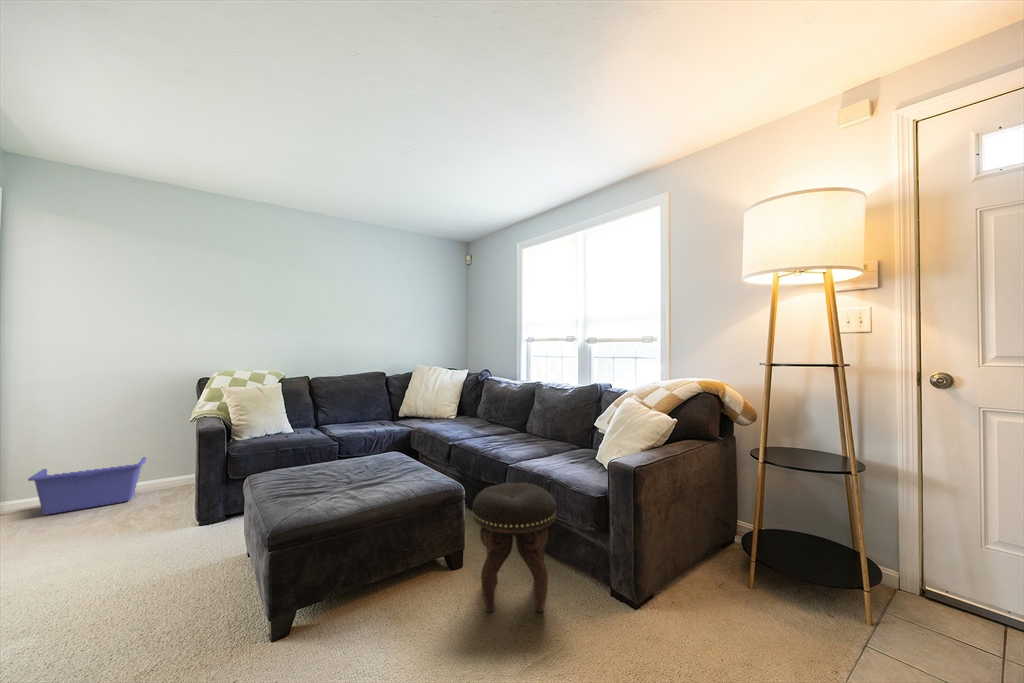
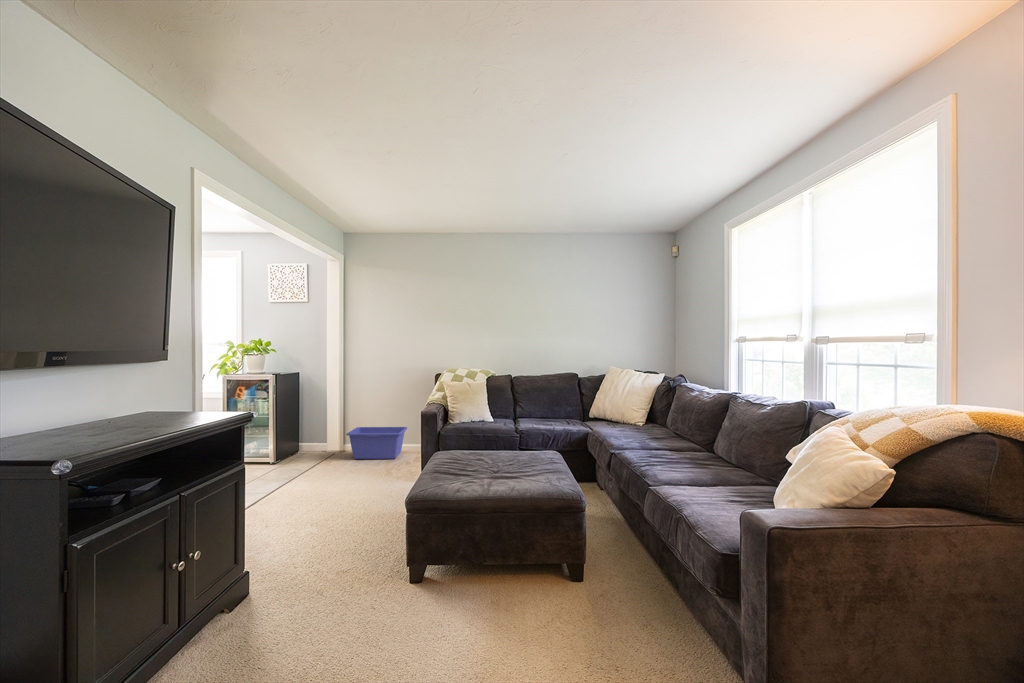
footstool: present [472,483,556,612] -> none [574,501,663,639]

